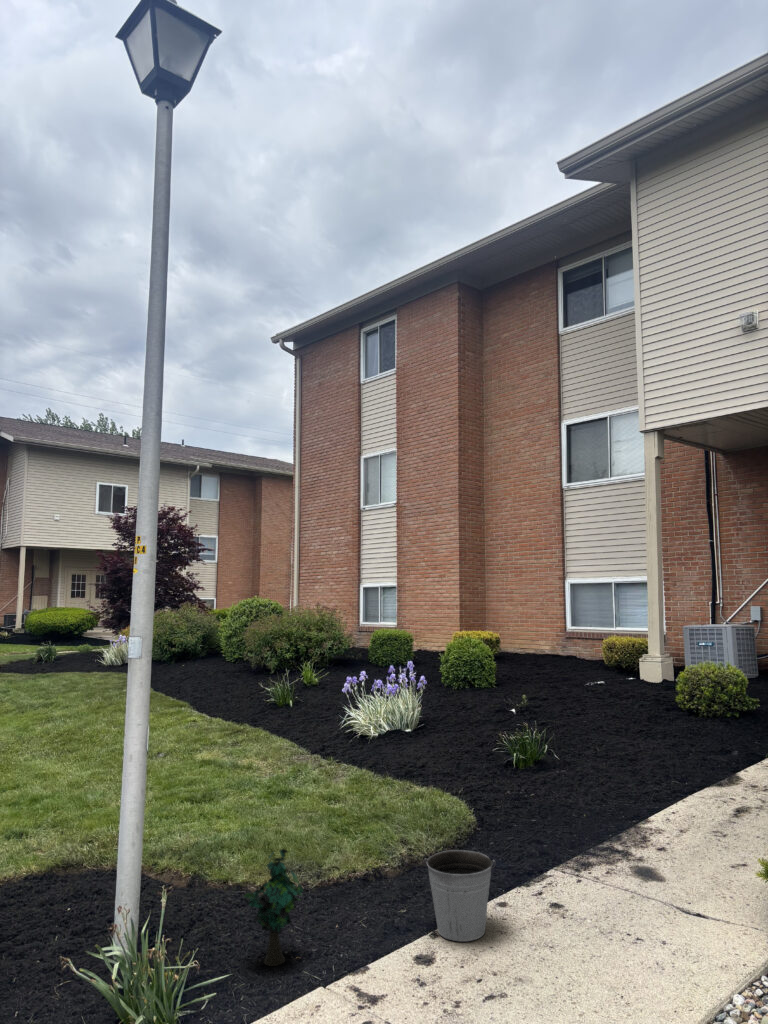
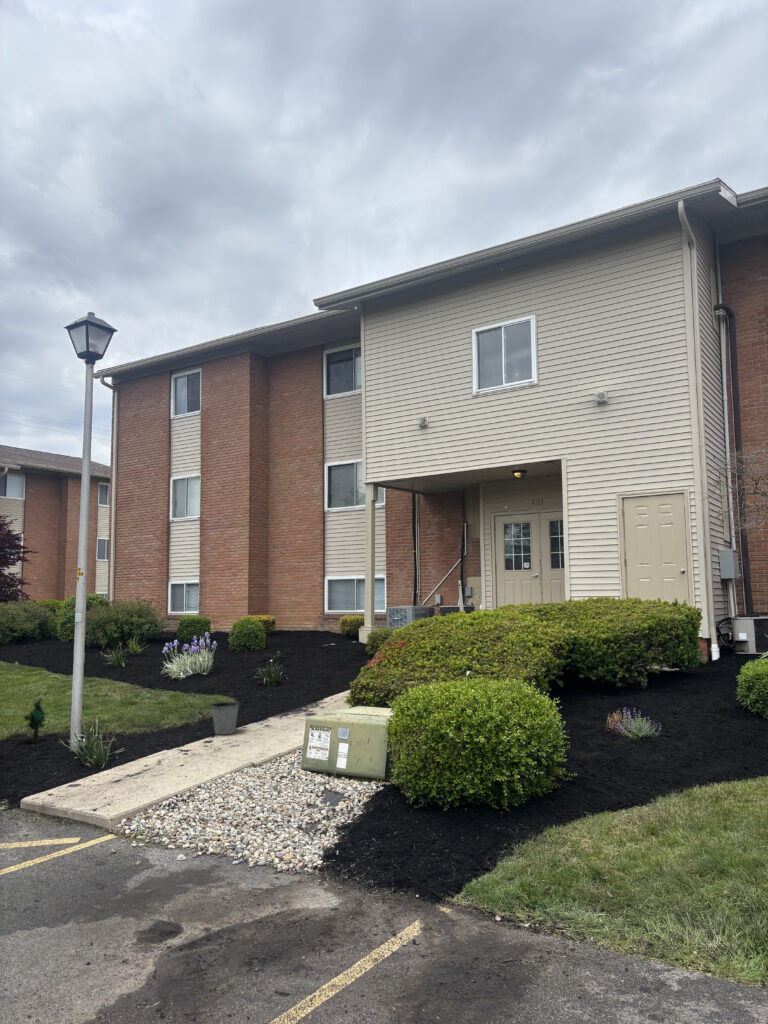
decorative plant: present [244,849,303,966] -> present [23,698,49,743]

